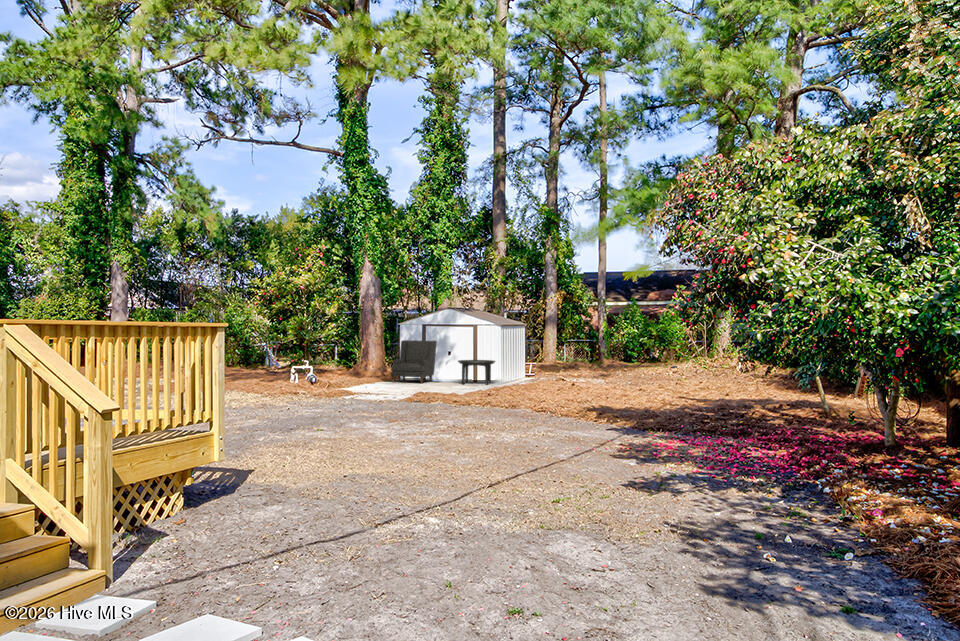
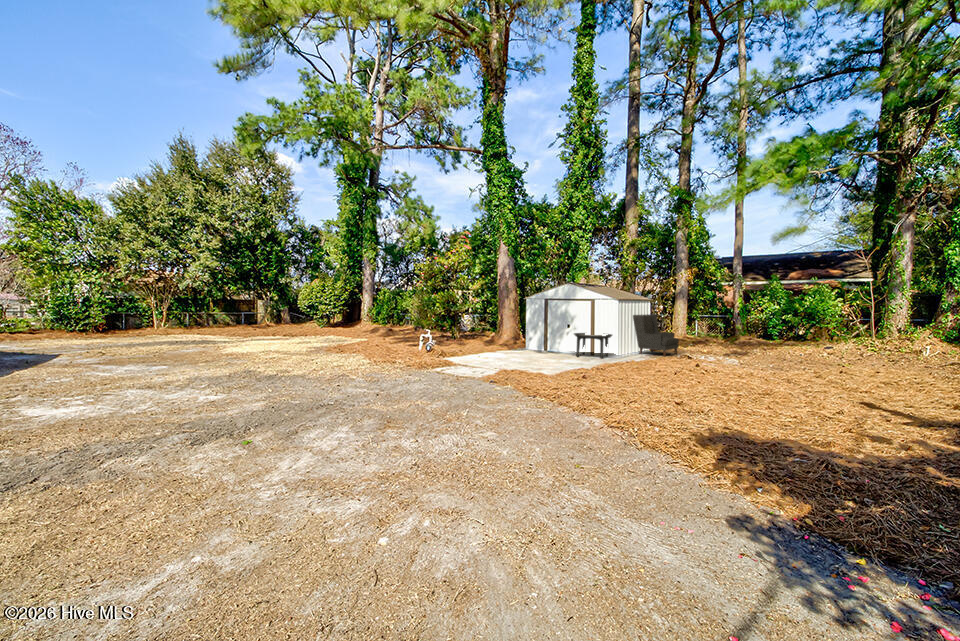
chair: present [391,340,437,383] -> present [633,314,679,356]

